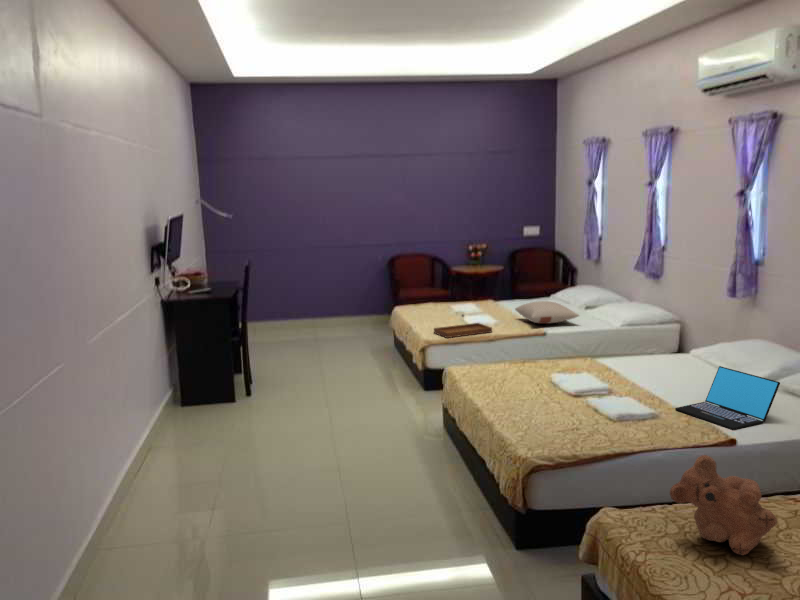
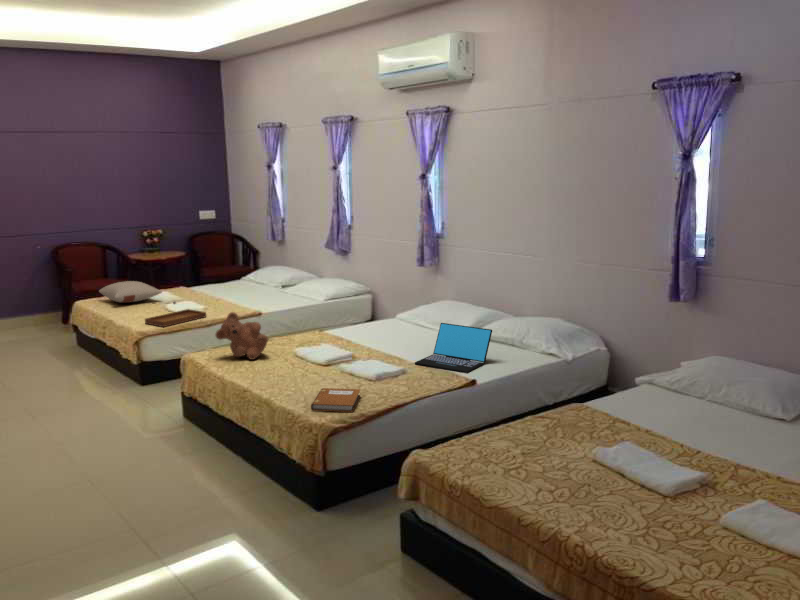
pillow: present [515,301,579,324] -> present [99,281,162,303]
notebook: none [524,420,587,451] -> present [311,388,360,412]
teddy bear: present [670,455,777,555] -> present [216,312,269,360]

